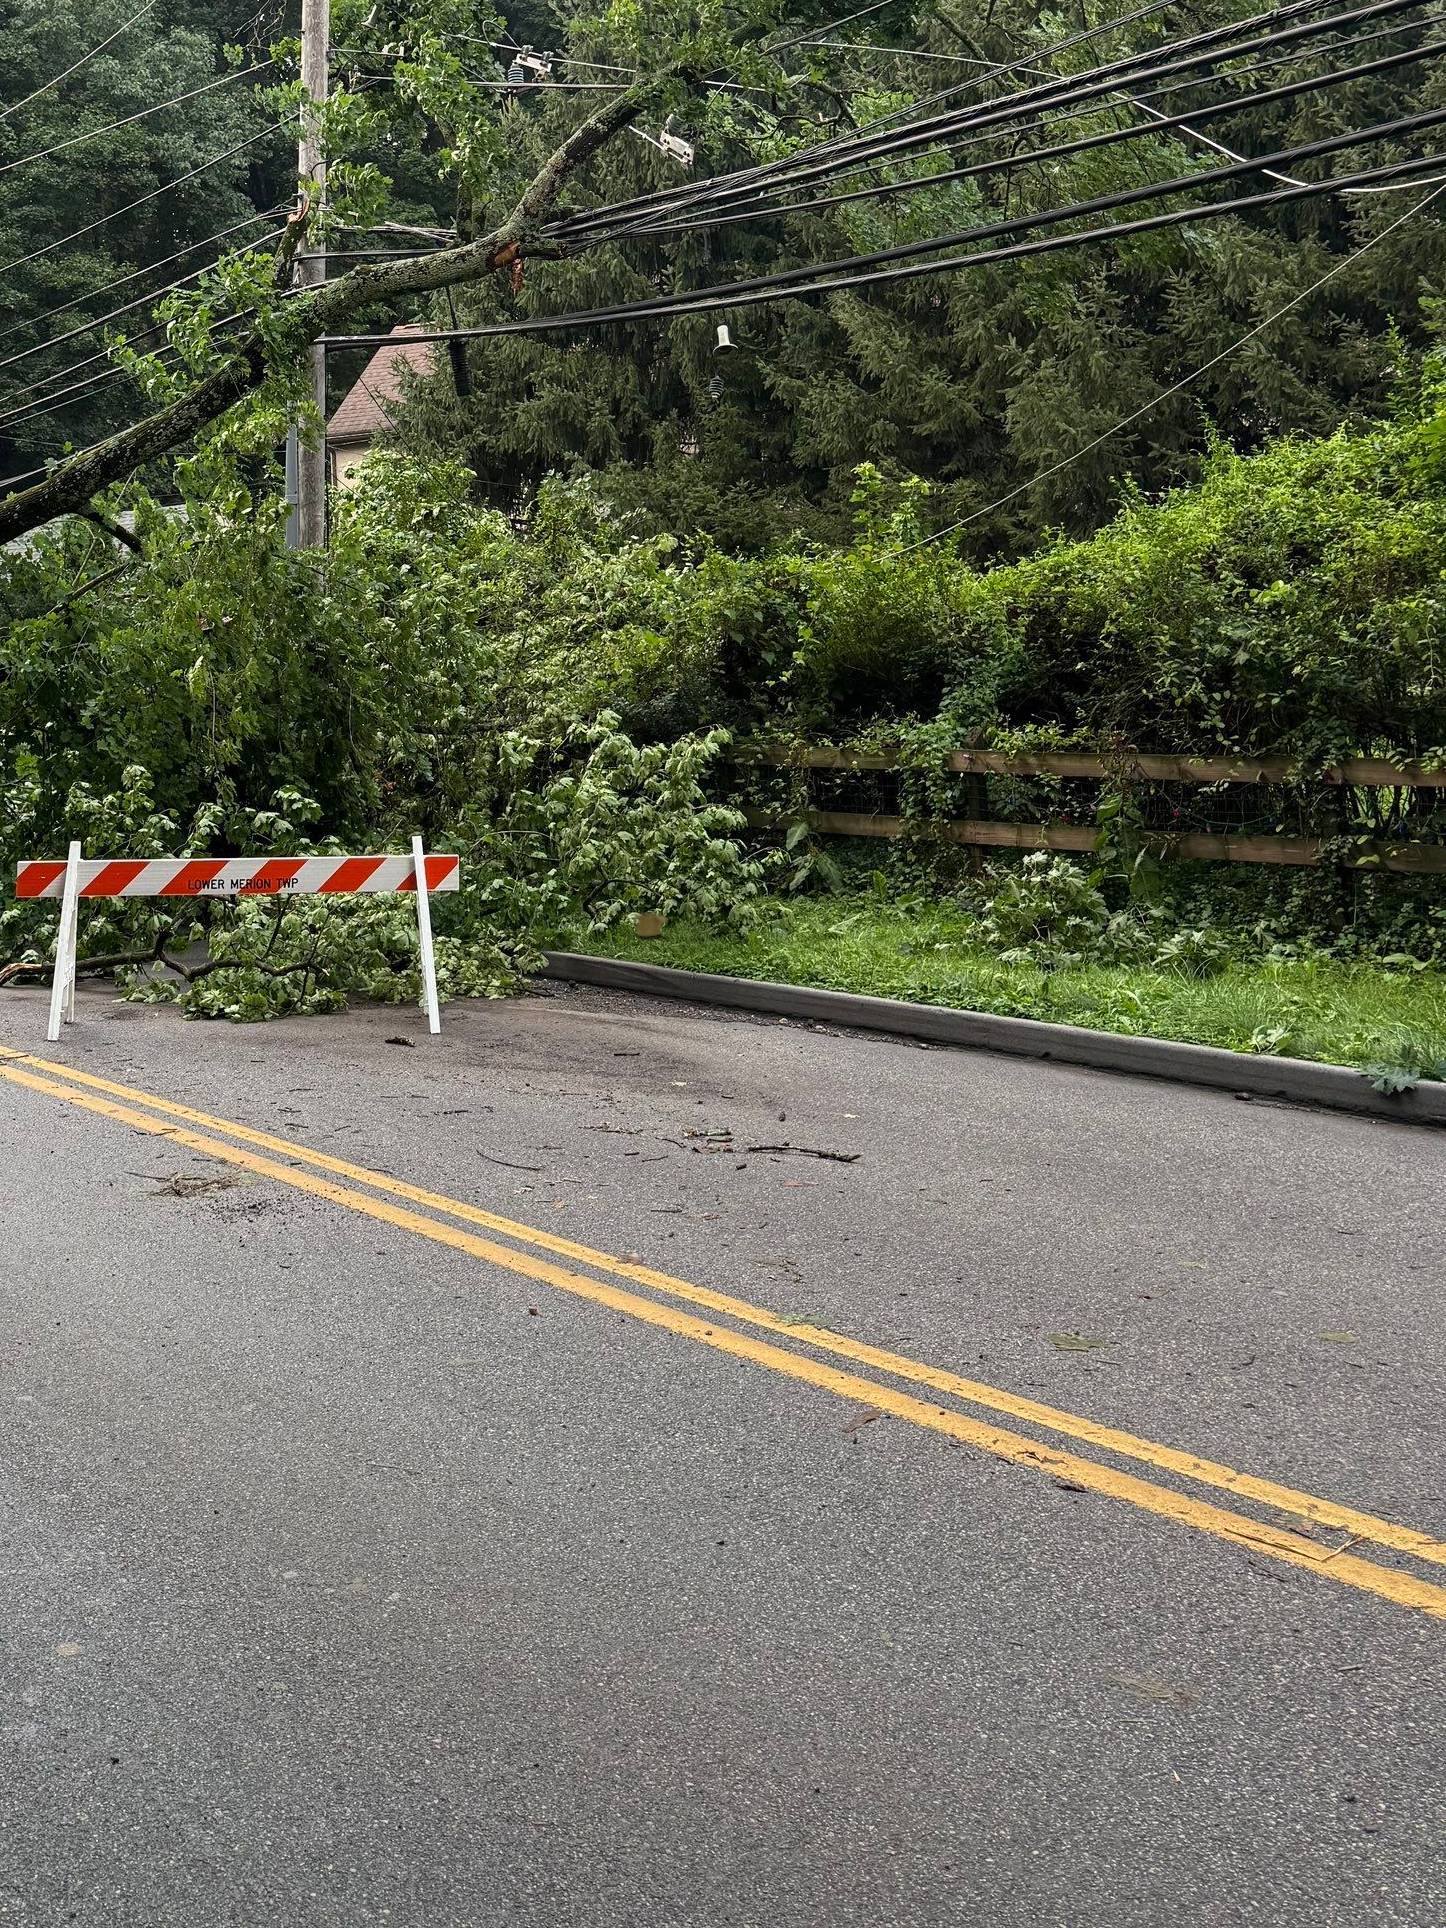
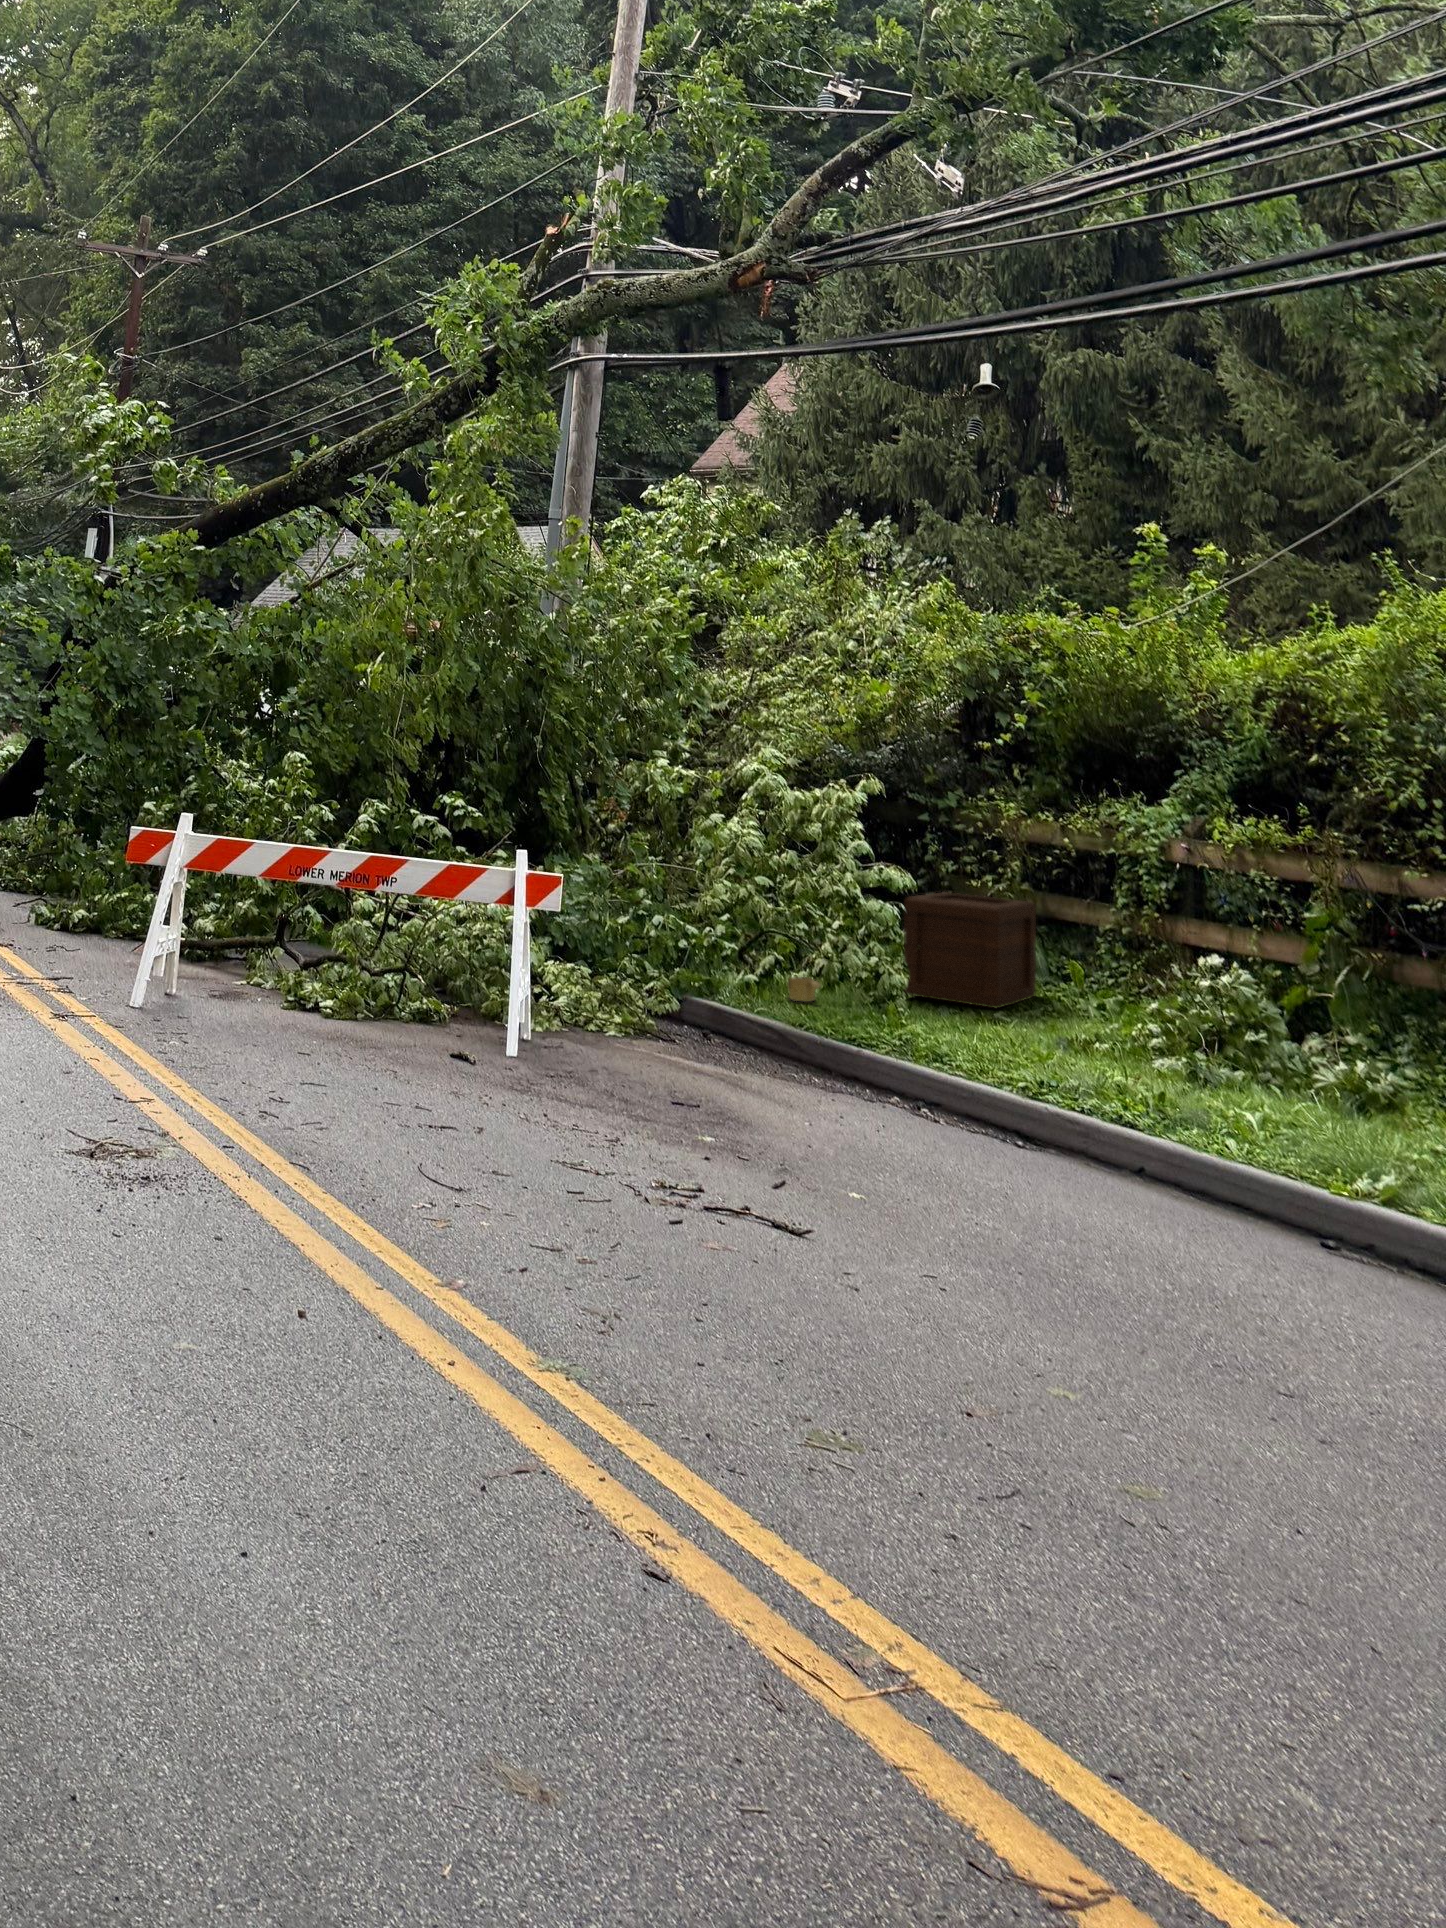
wooden crate: none [729,817,843,917] -> present [903,892,1036,1008]

